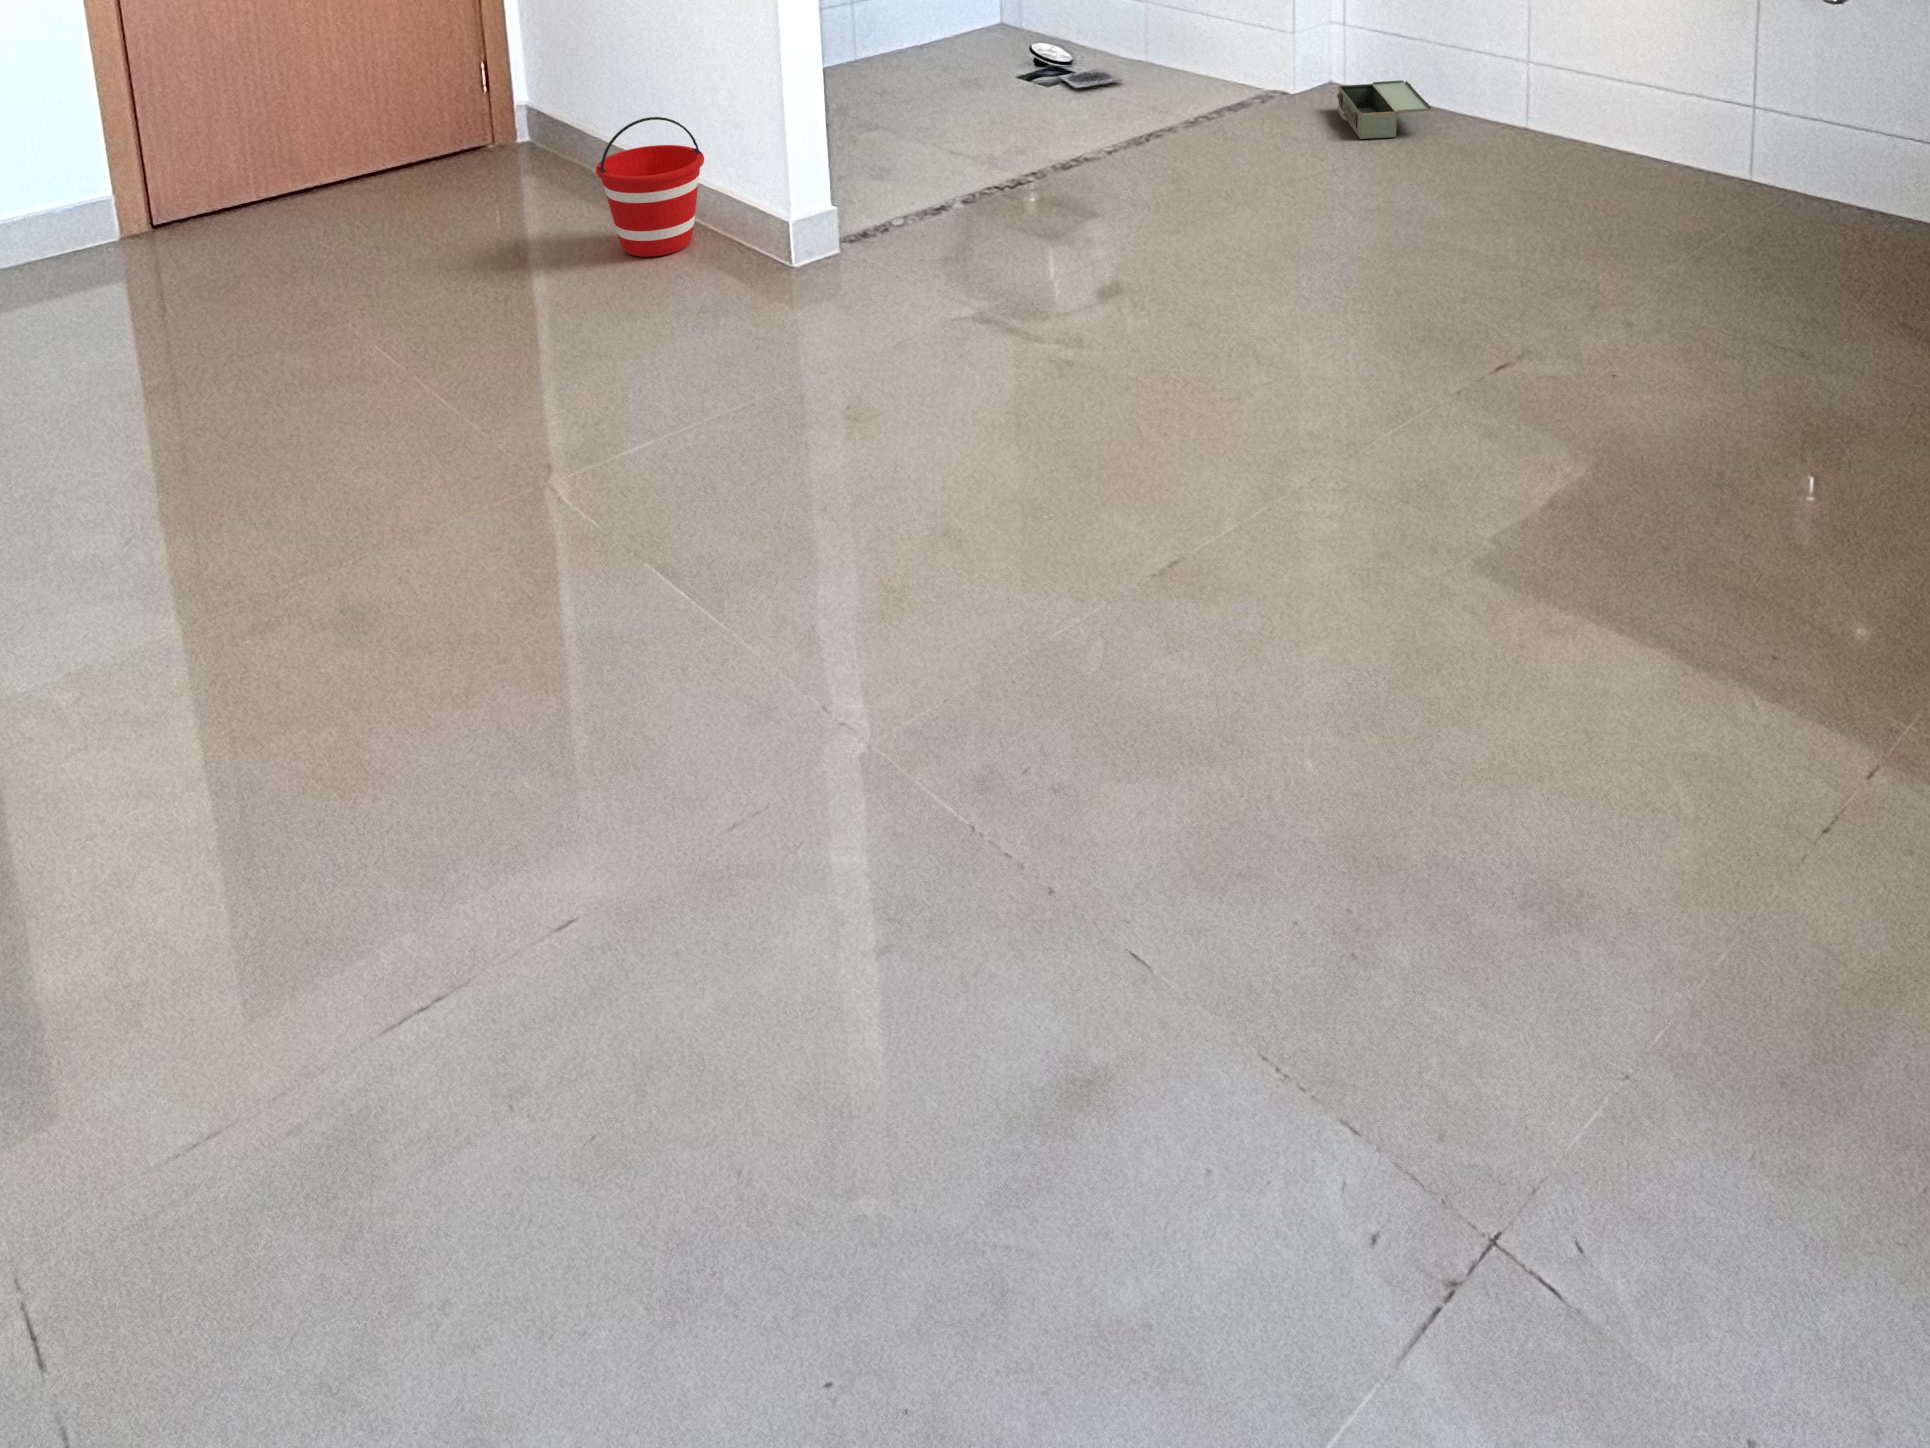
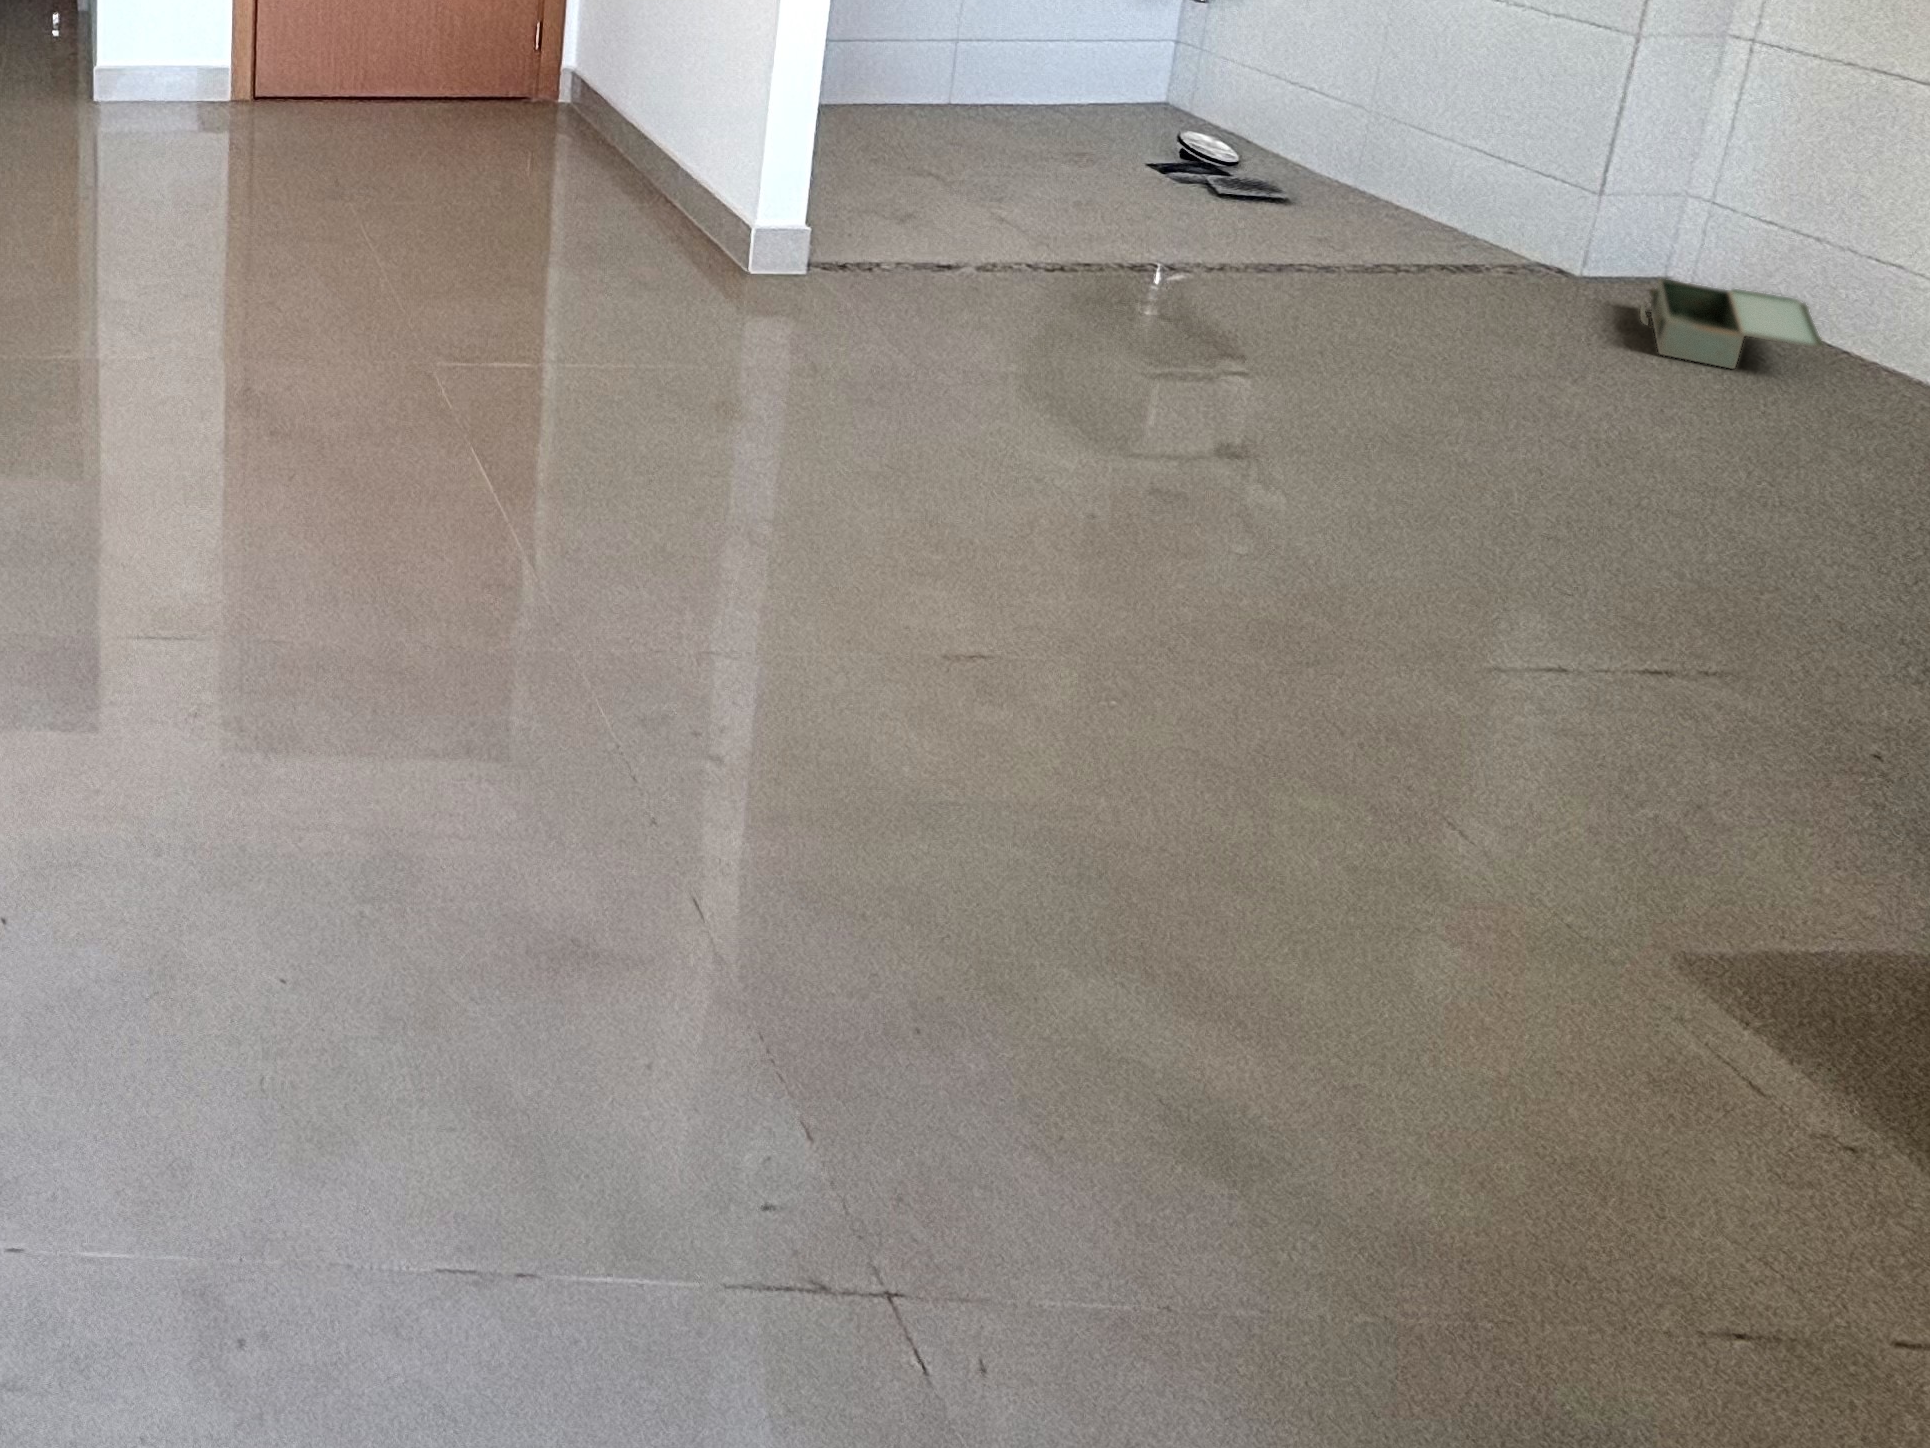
bucket: present [596,117,704,257] -> none [582,96,690,228]

